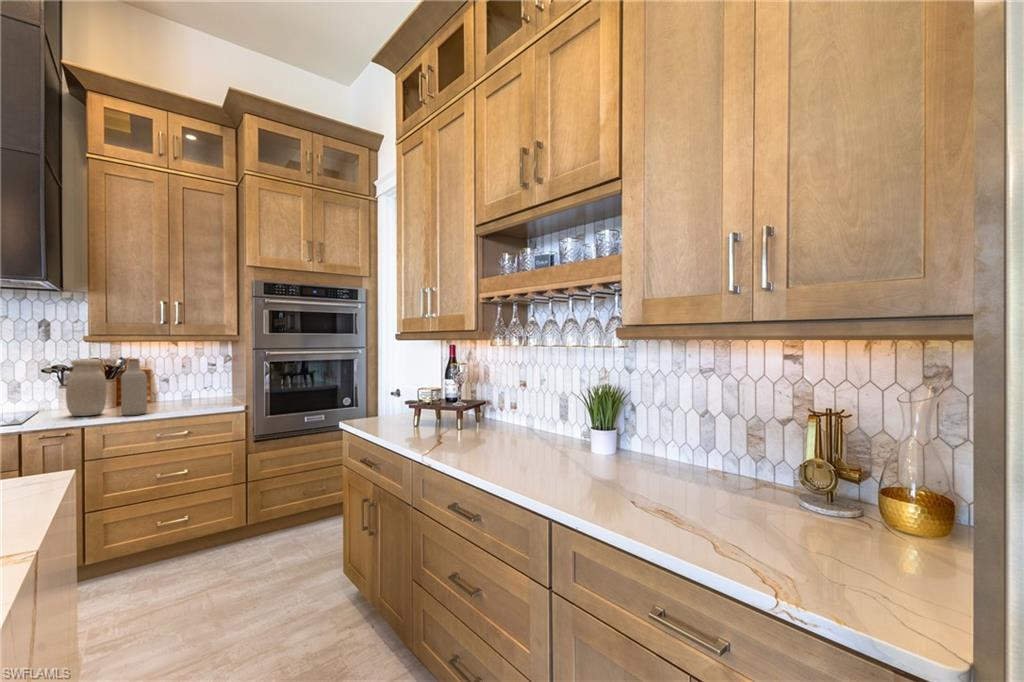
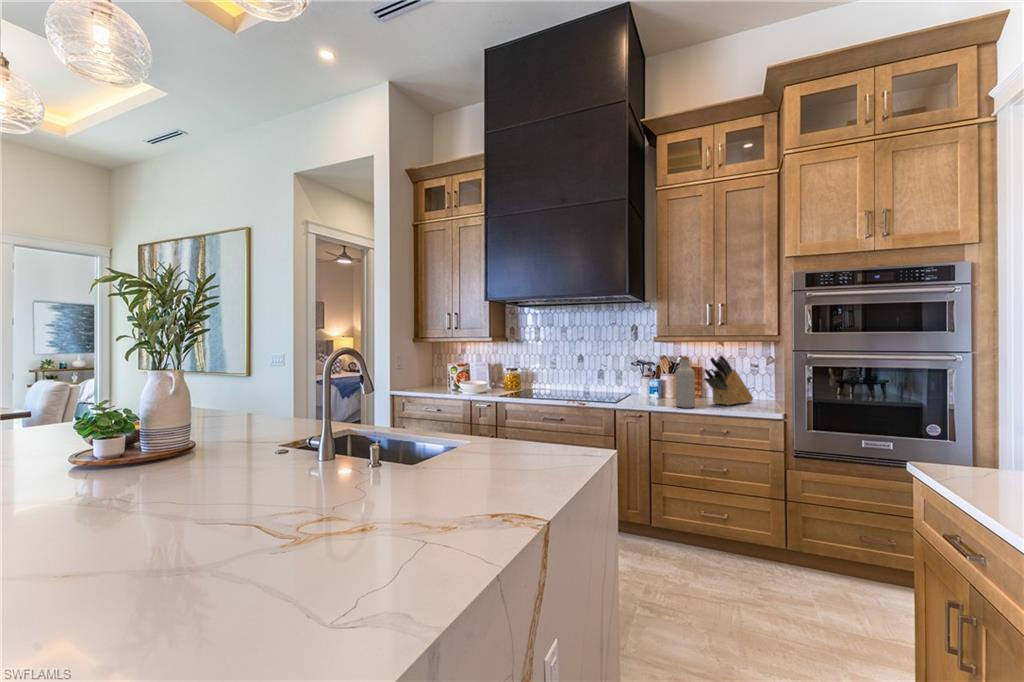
knife block: none [157,355,210,407] -> present [704,355,753,405]
jar: present [66,359,107,416] -> none [642,356,667,403]

